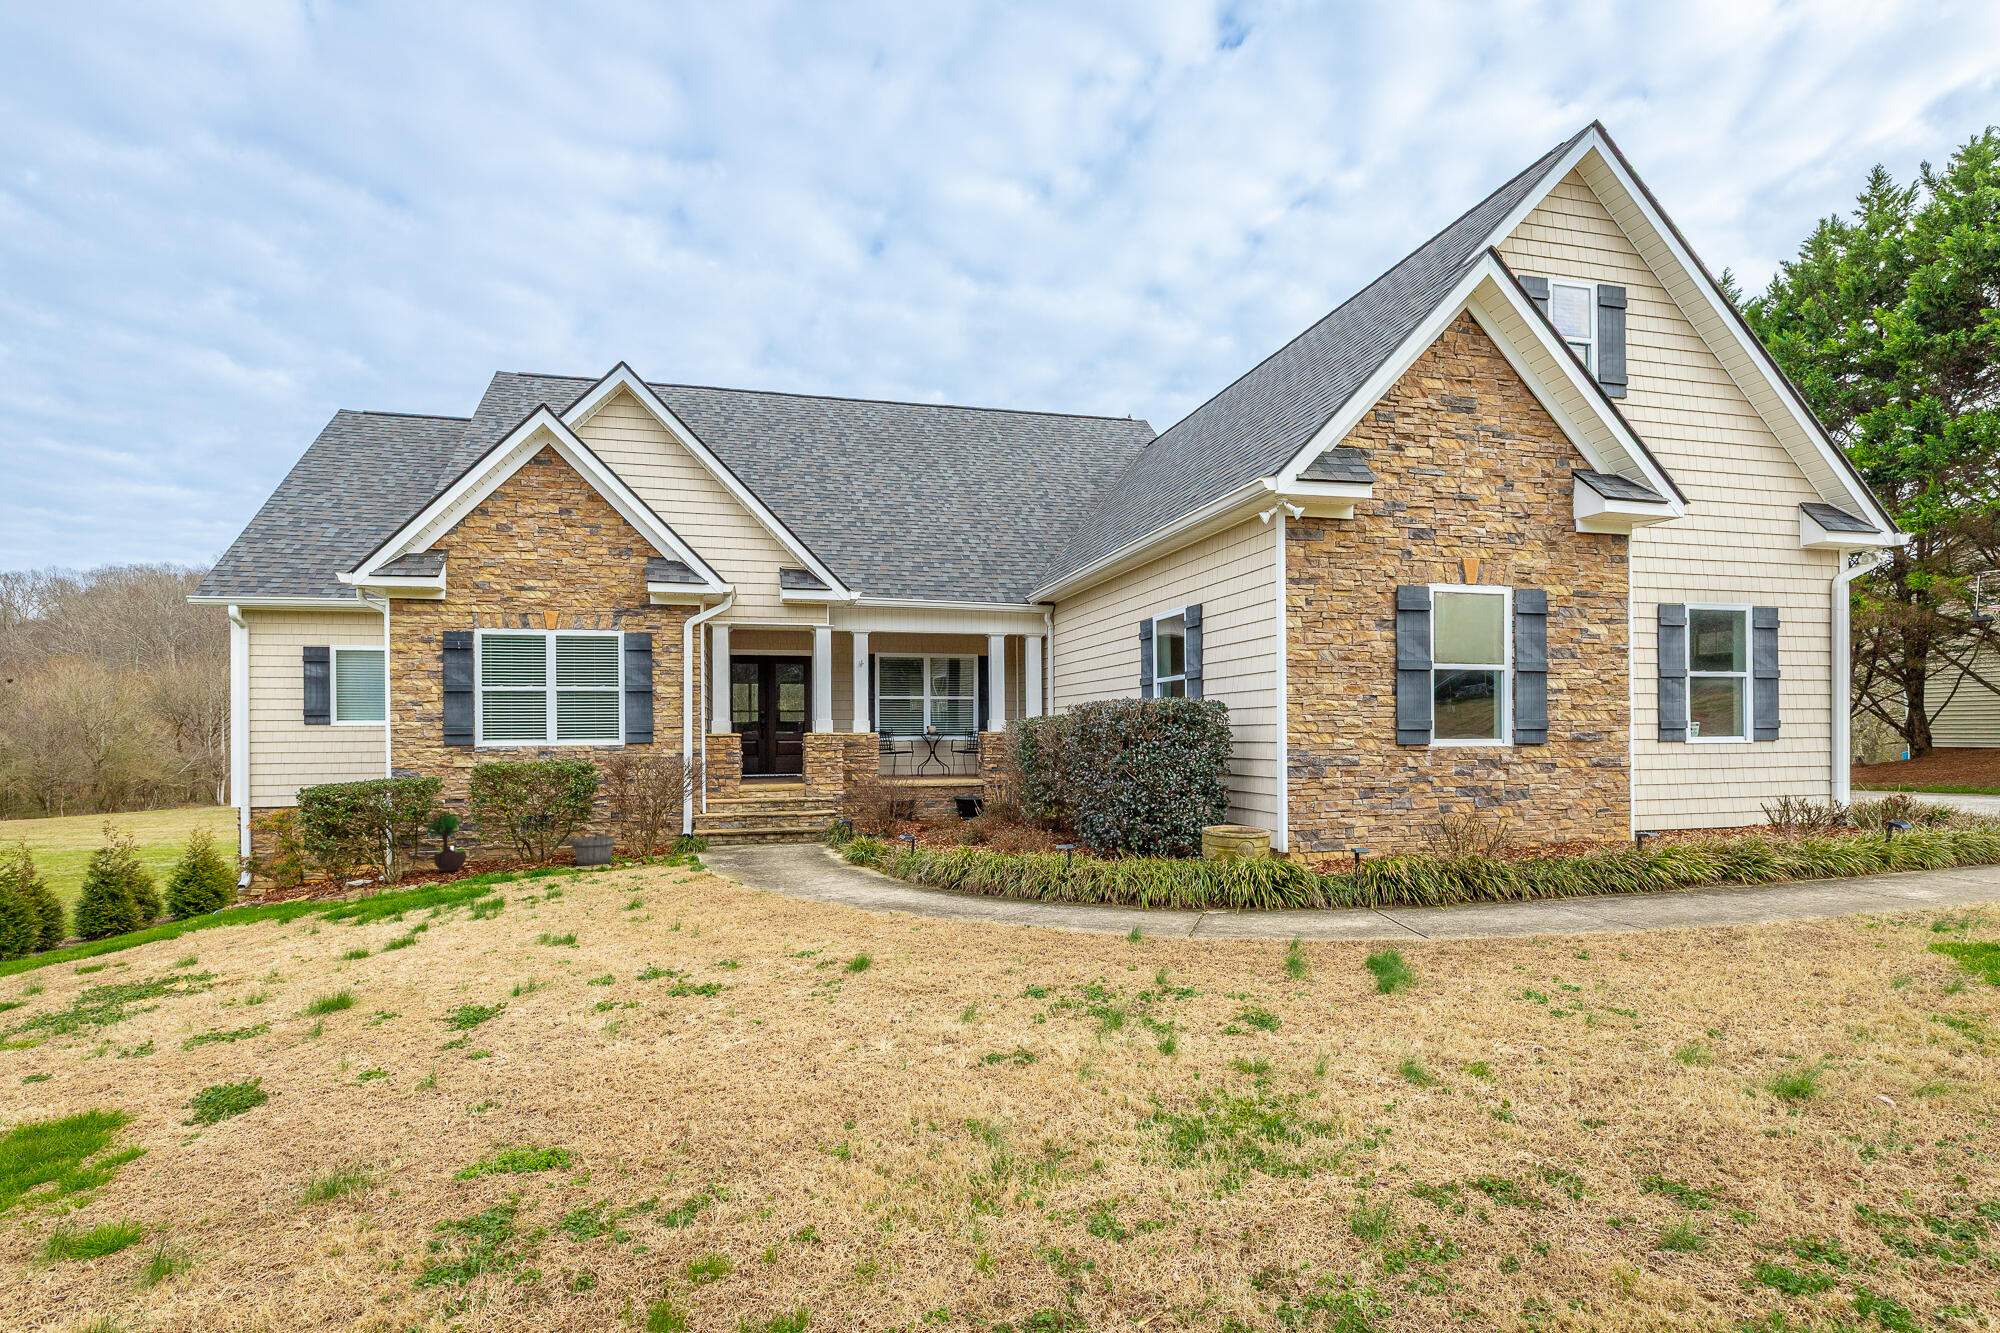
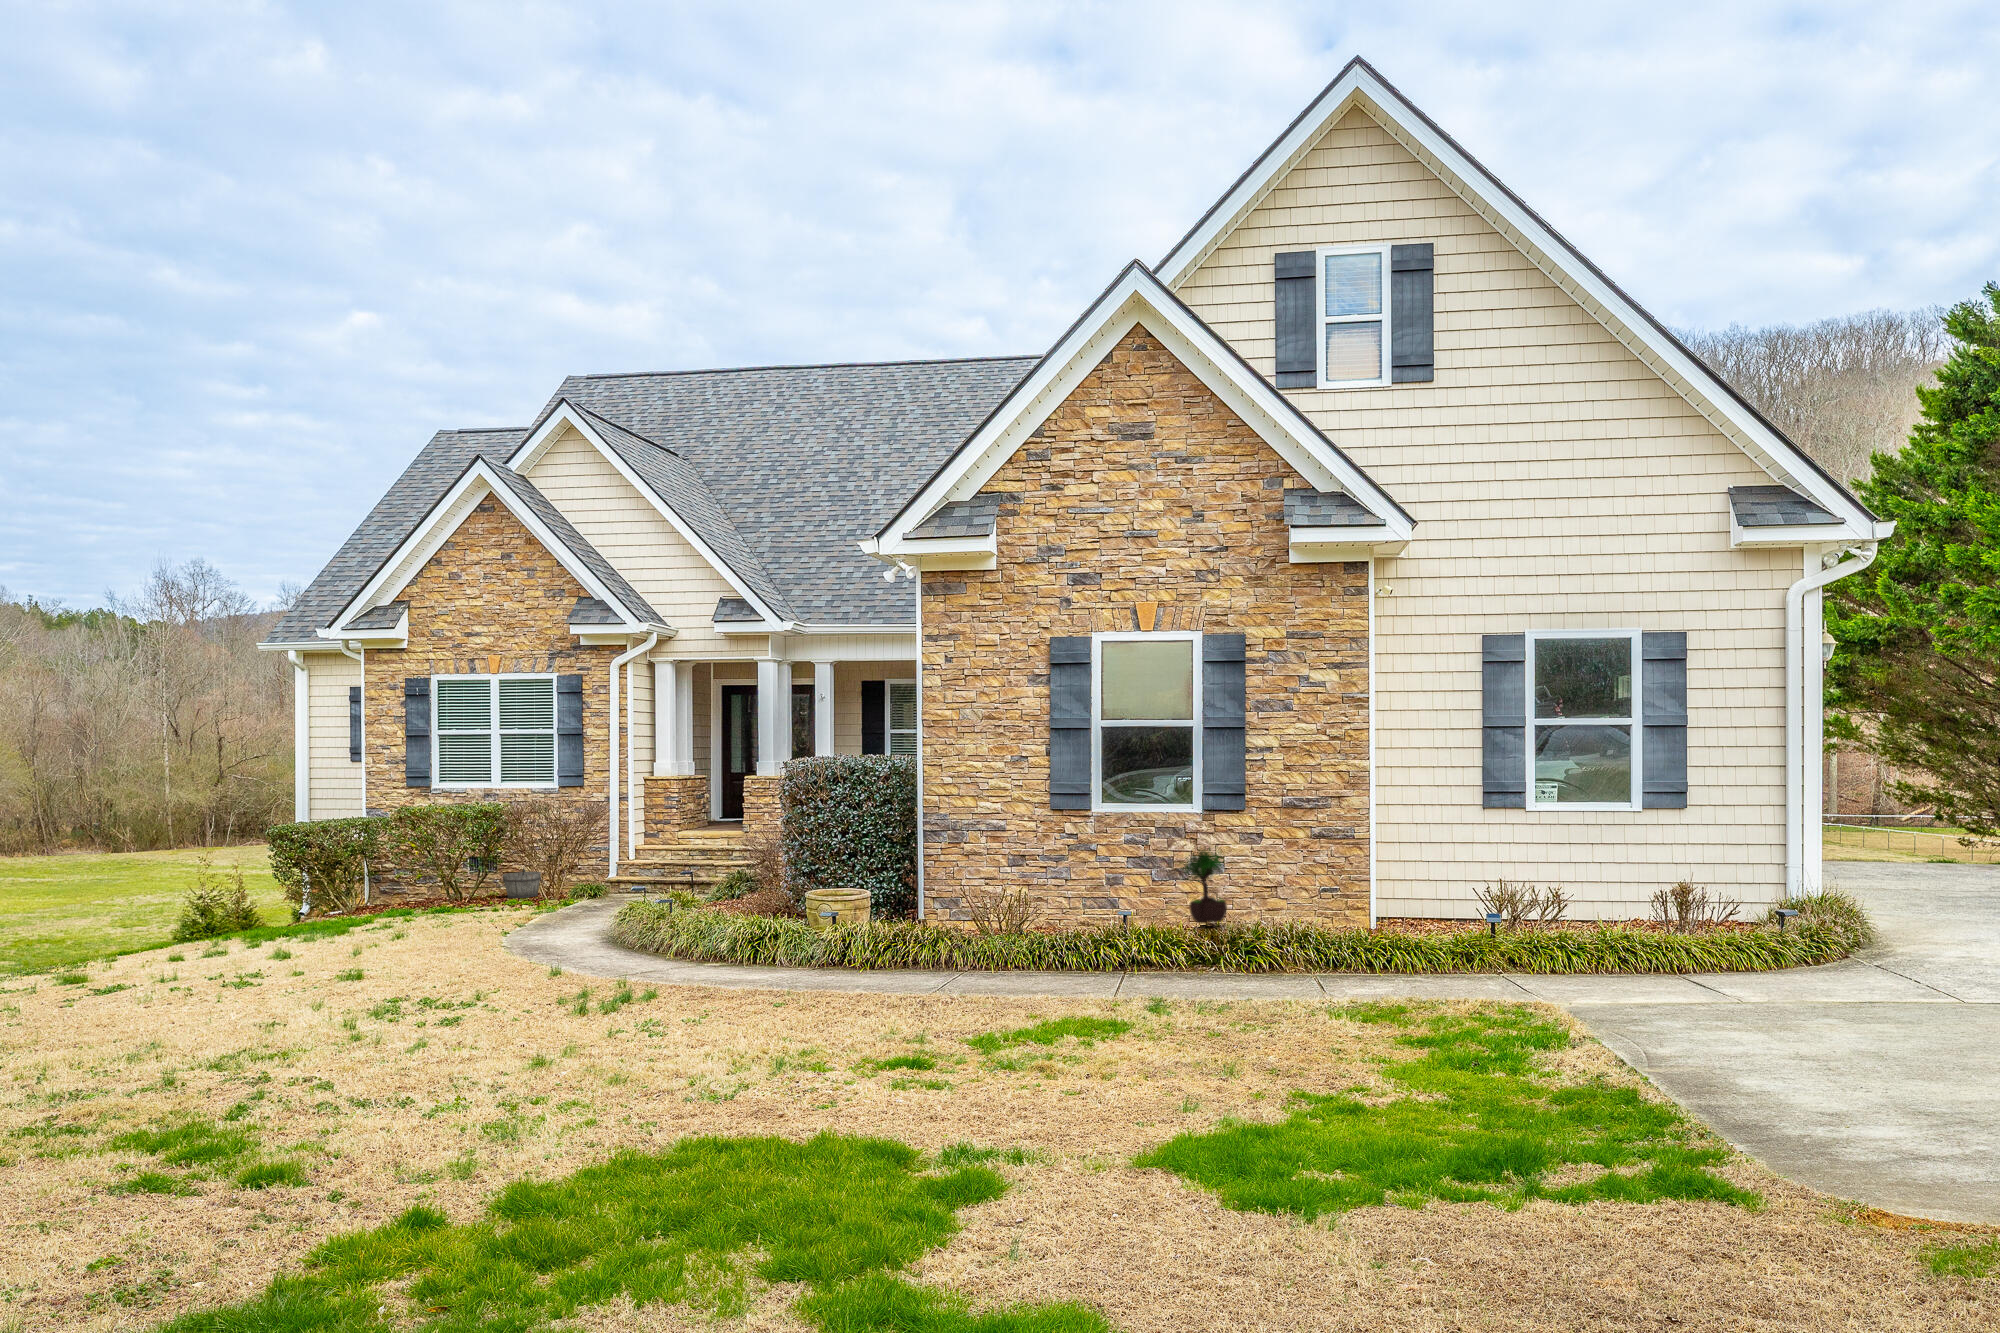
potted tree: present [423,810,466,872] -> present [1181,848,1227,926]

